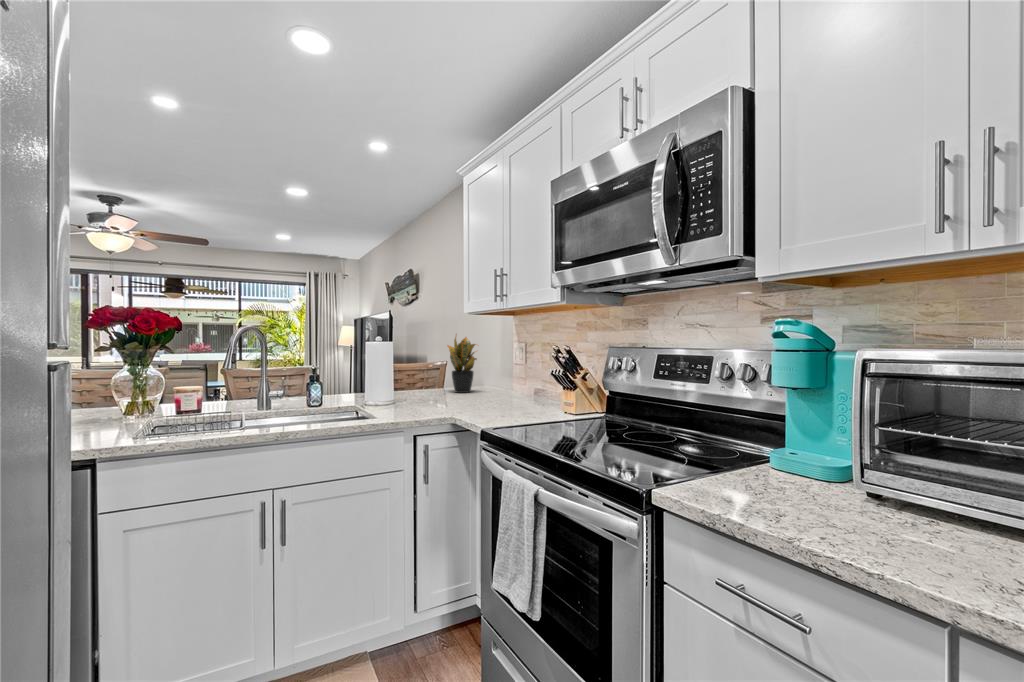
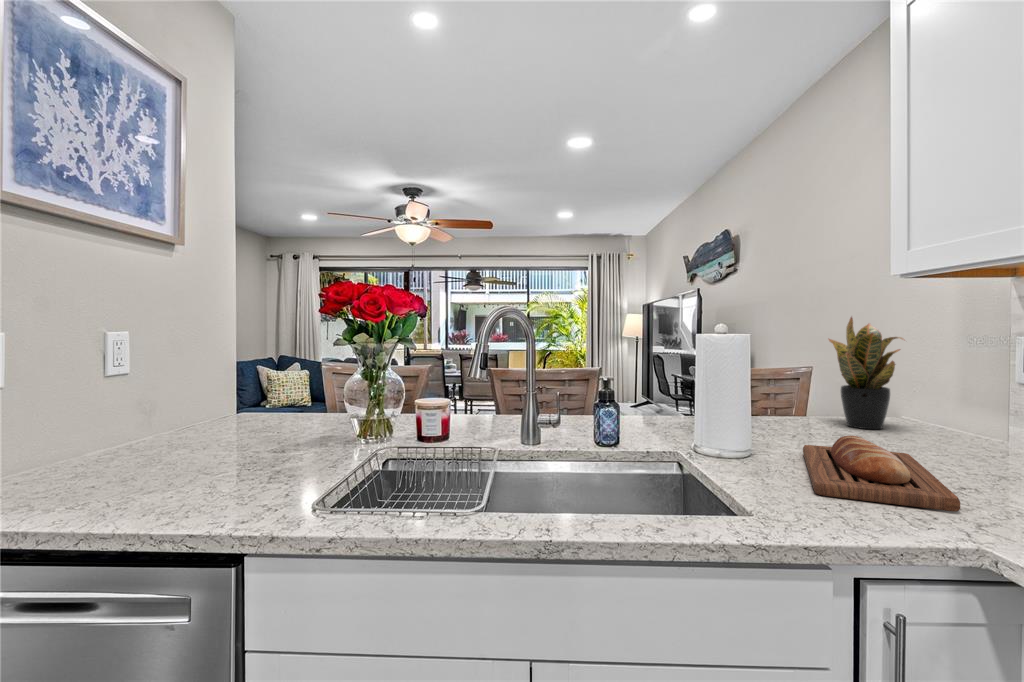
bread loaf: none [412,391,464,413] -> present [803,436,960,512]

